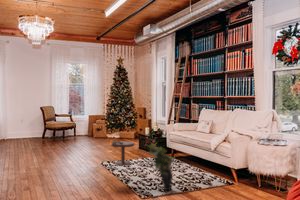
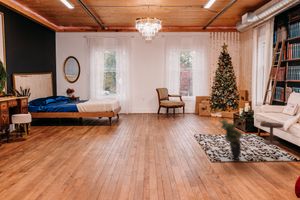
side table: present [112,141,134,165] -> present [260,121,283,145]

